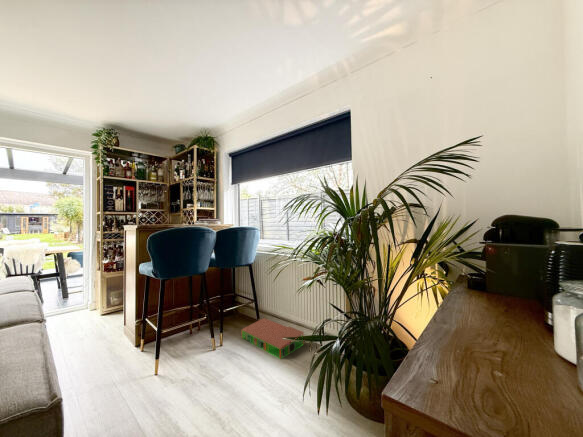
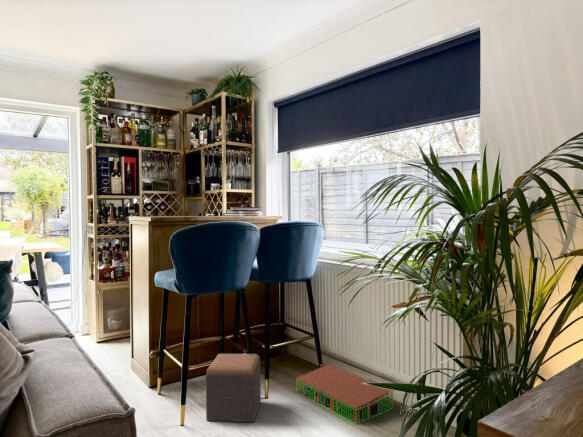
footstool: none [175,317,217,369] -> present [206,354,261,422]

